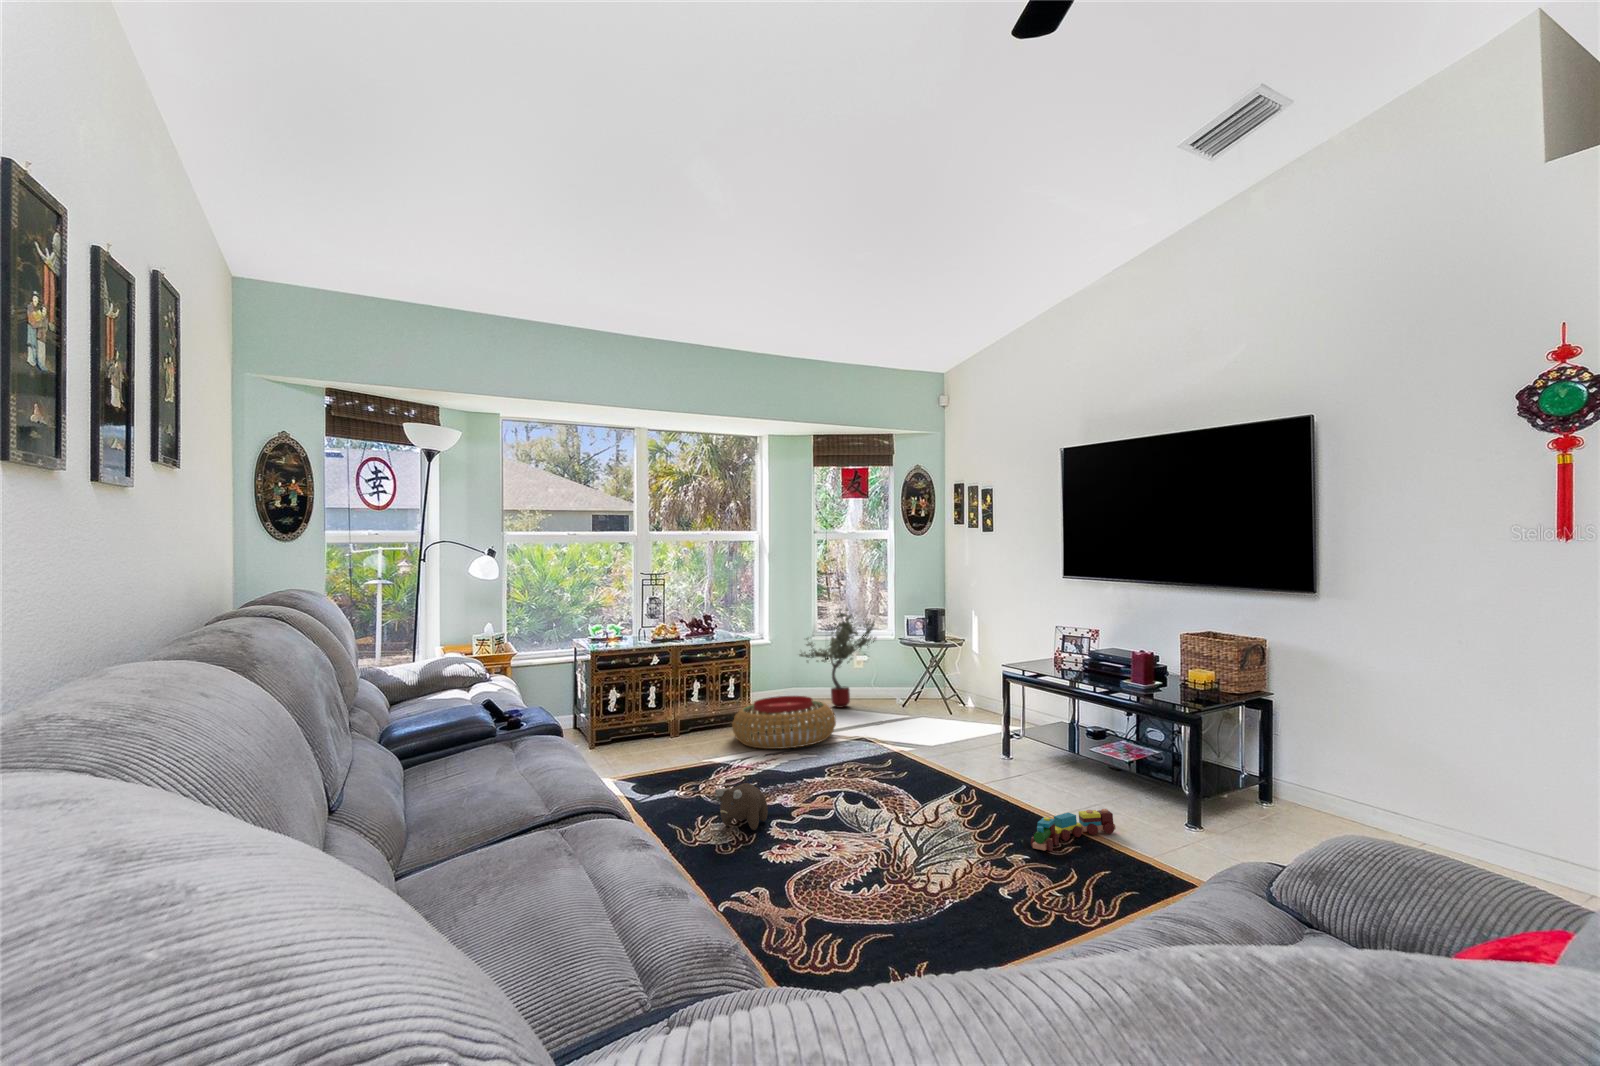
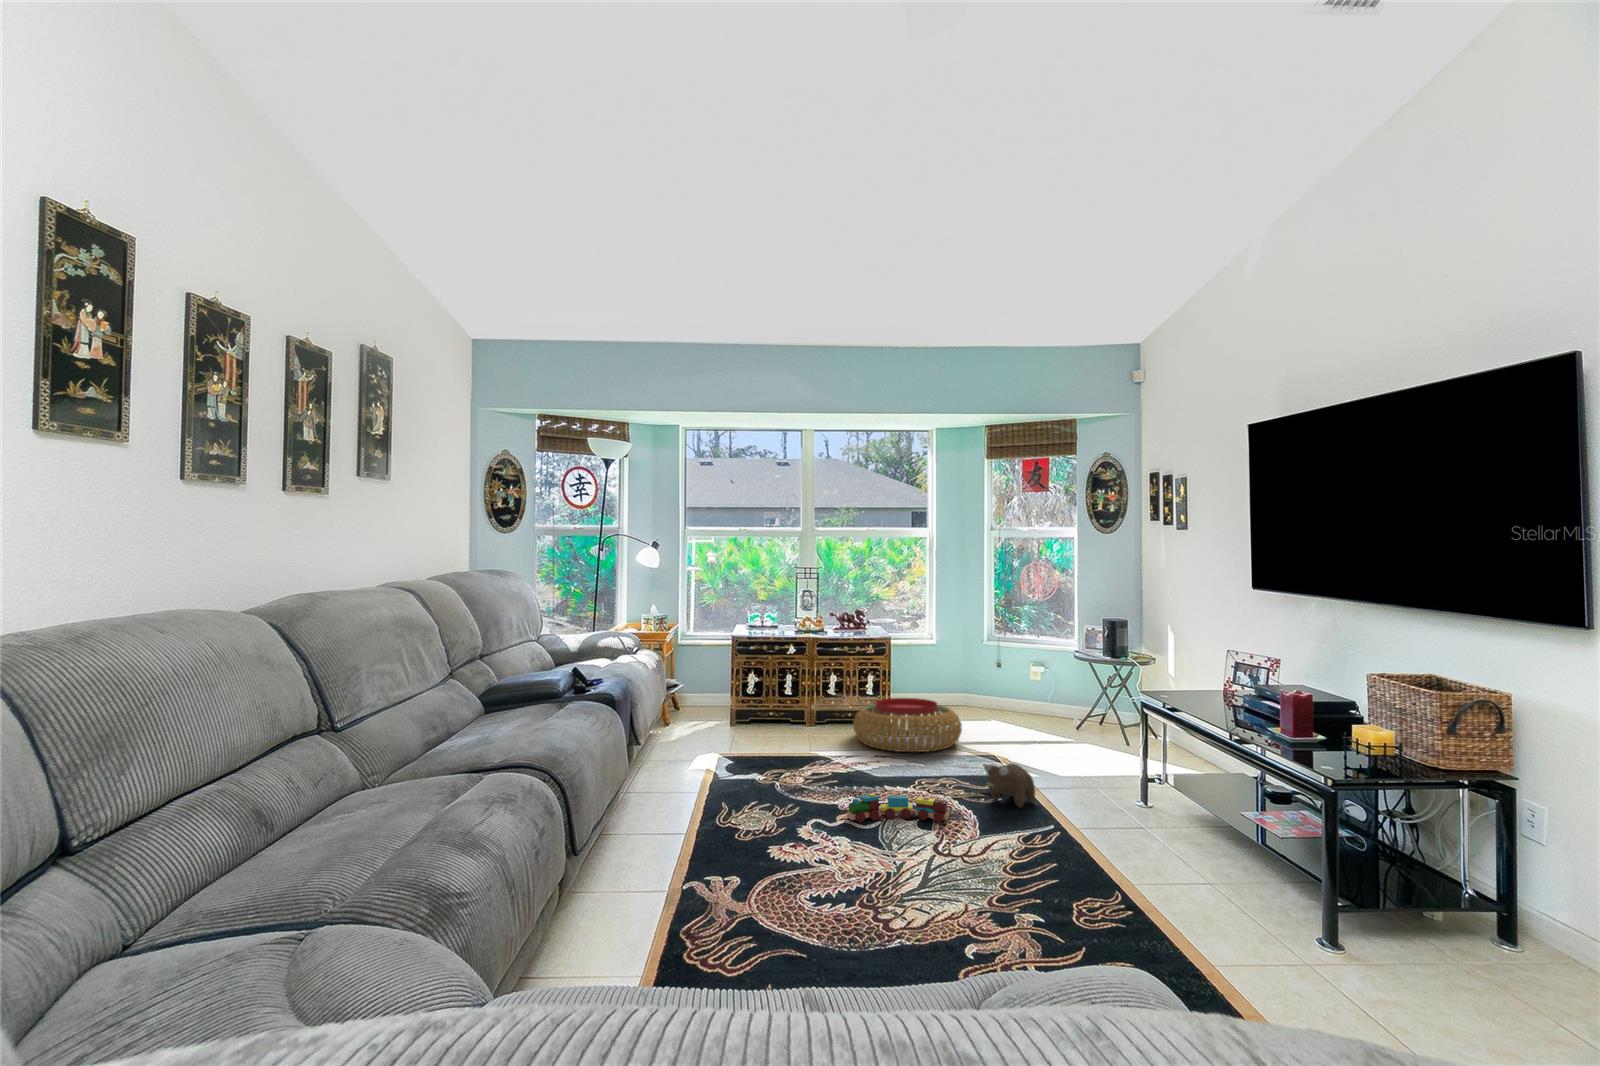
potted tree: present [799,609,876,708] -> none [956,611,1045,720]
plush toy: present [715,783,768,830] -> present [983,764,1035,807]
toy train: present [1031,809,1116,851] -> present [847,793,949,823]

